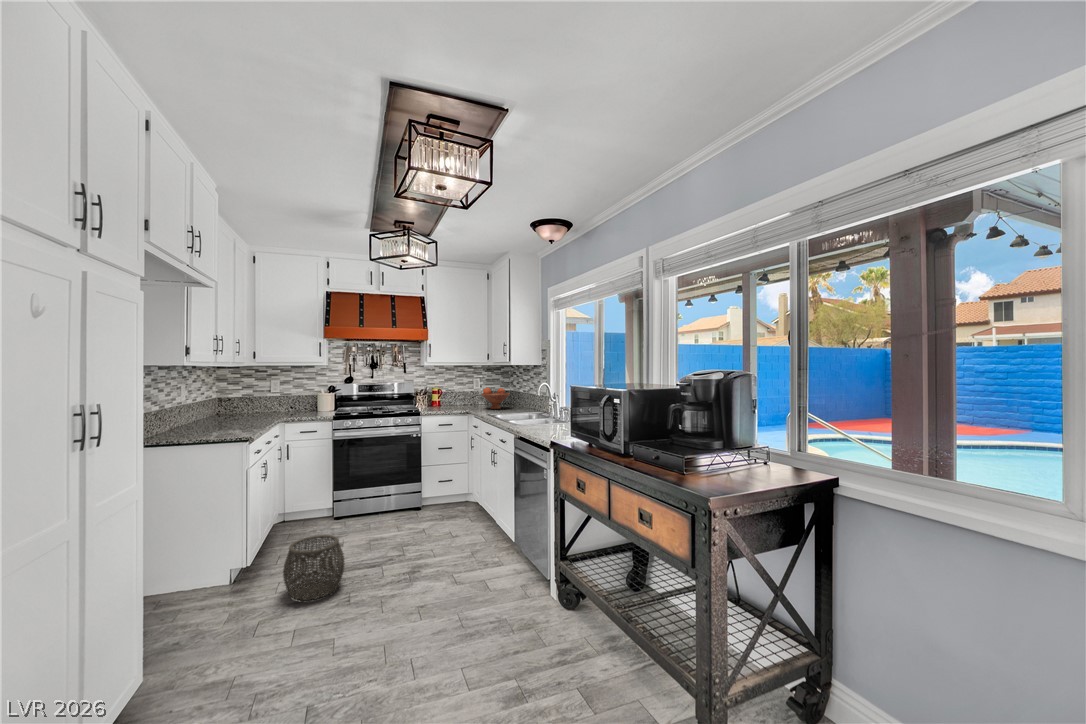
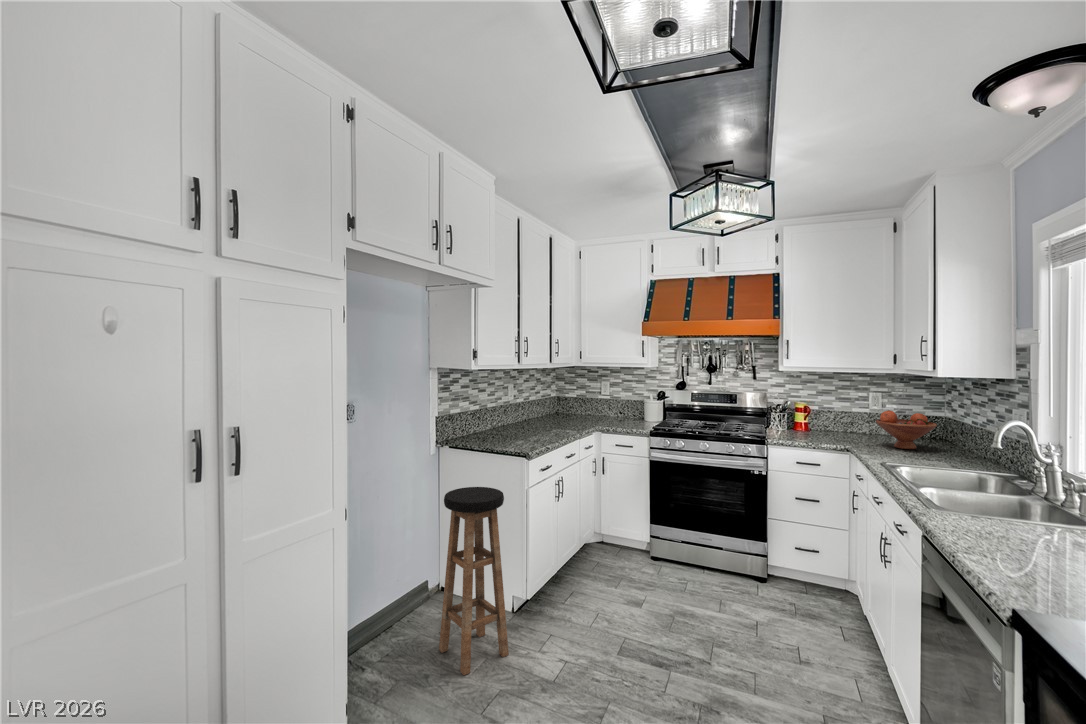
bar stool: none [177,468,253,626] -> present [439,487,509,675]
woven basket: present [283,535,345,600] -> none [535,594,610,689]

